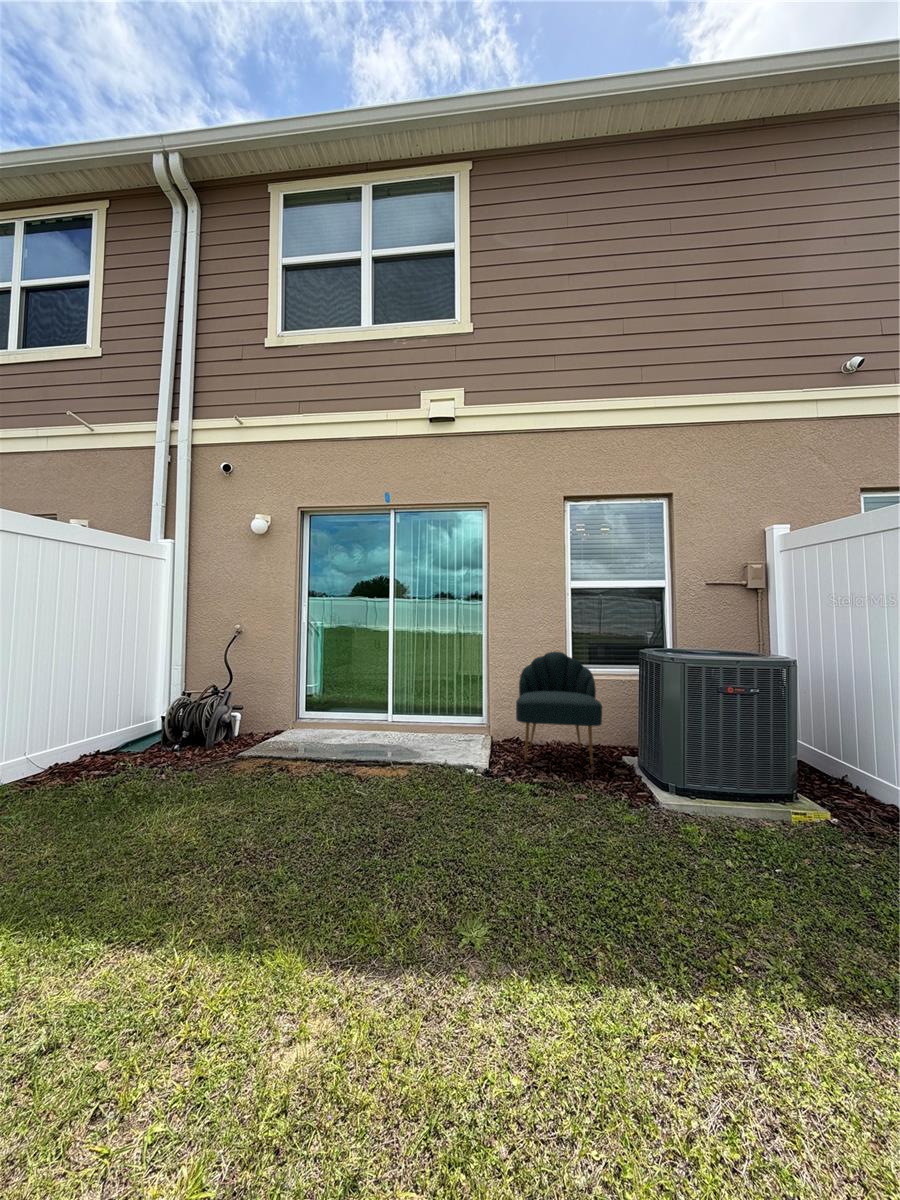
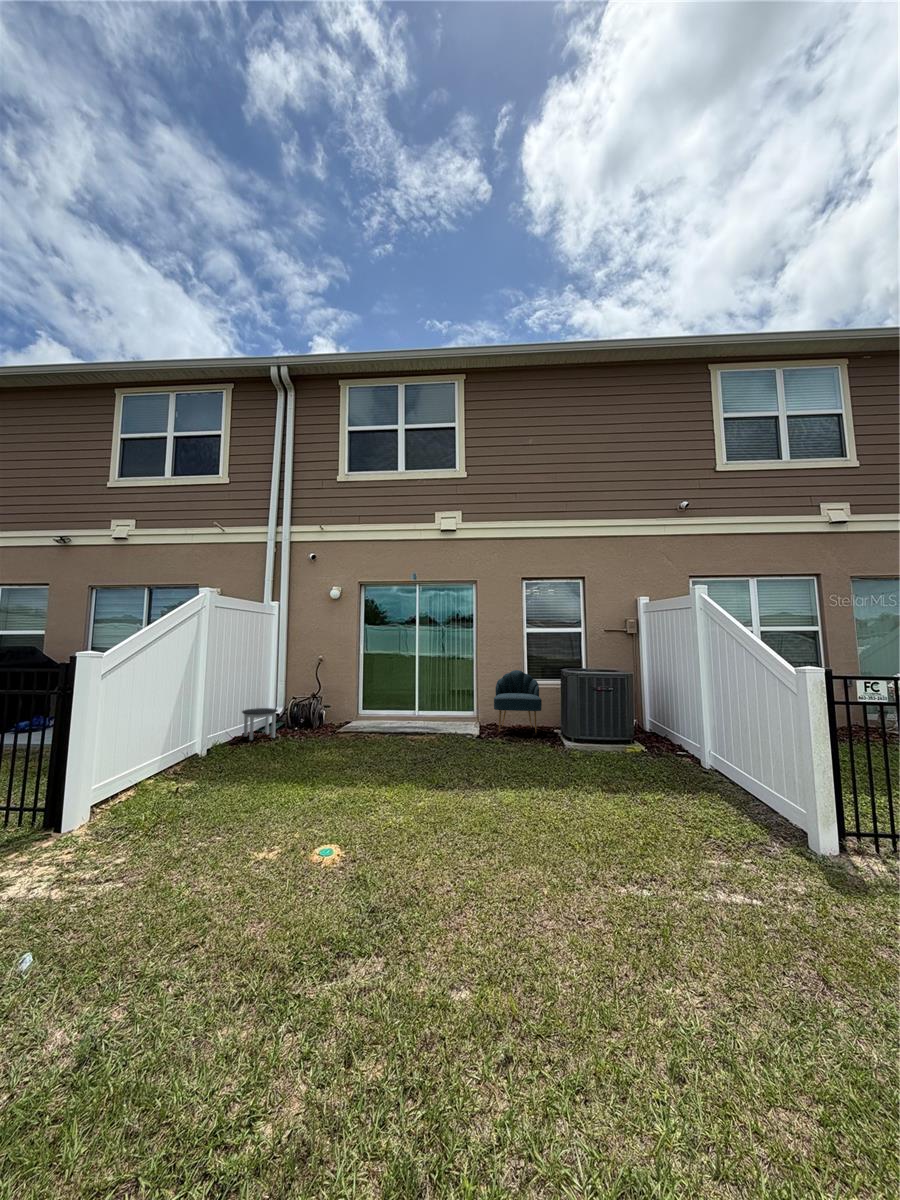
round table: none [63,715,136,776] -> present [242,708,278,740]

